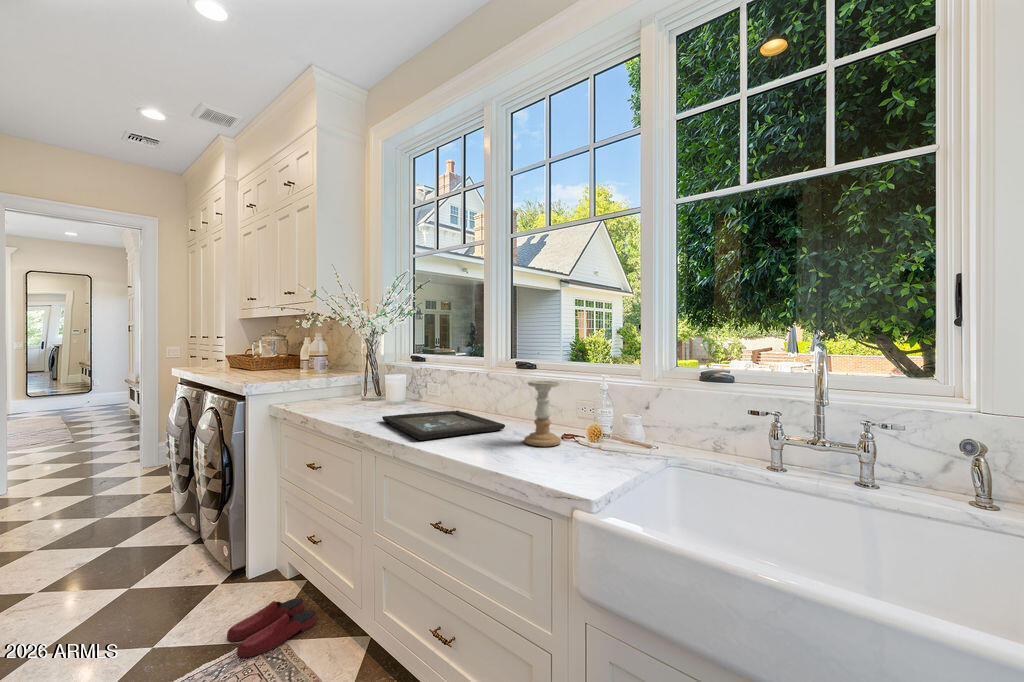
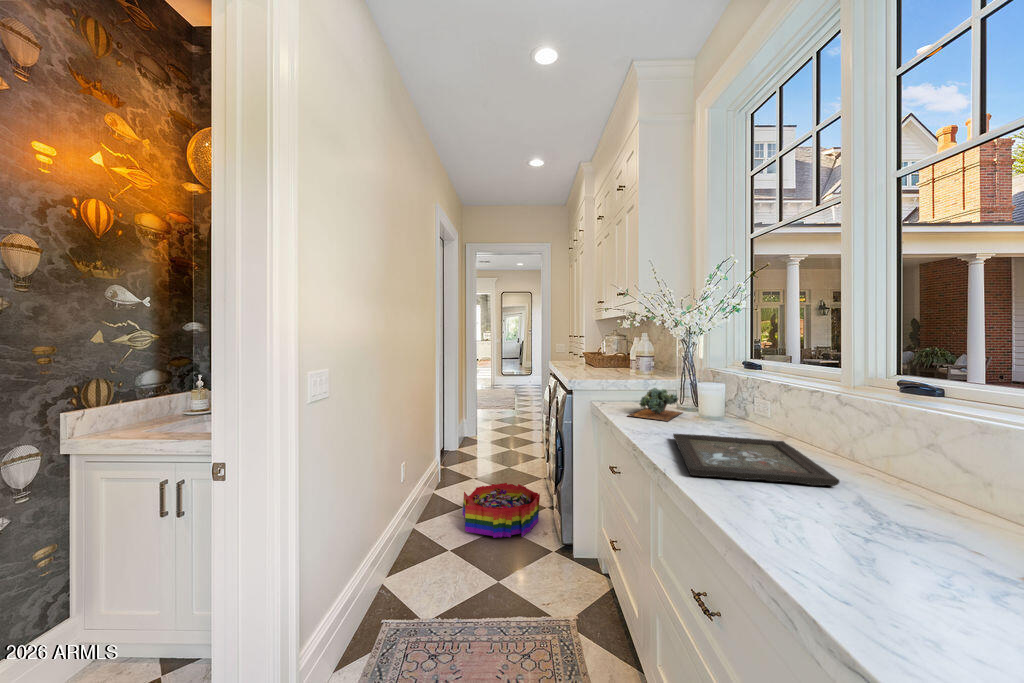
candle holder: present [524,381,561,446] -> none [858,421,943,544]
succulent plant: none [324,382,370,411] -> present [628,388,682,421]
storage bin: none [50,524,188,611] -> present [462,483,540,538]
slippers: present [227,598,316,658] -> none [540,589,611,635]

